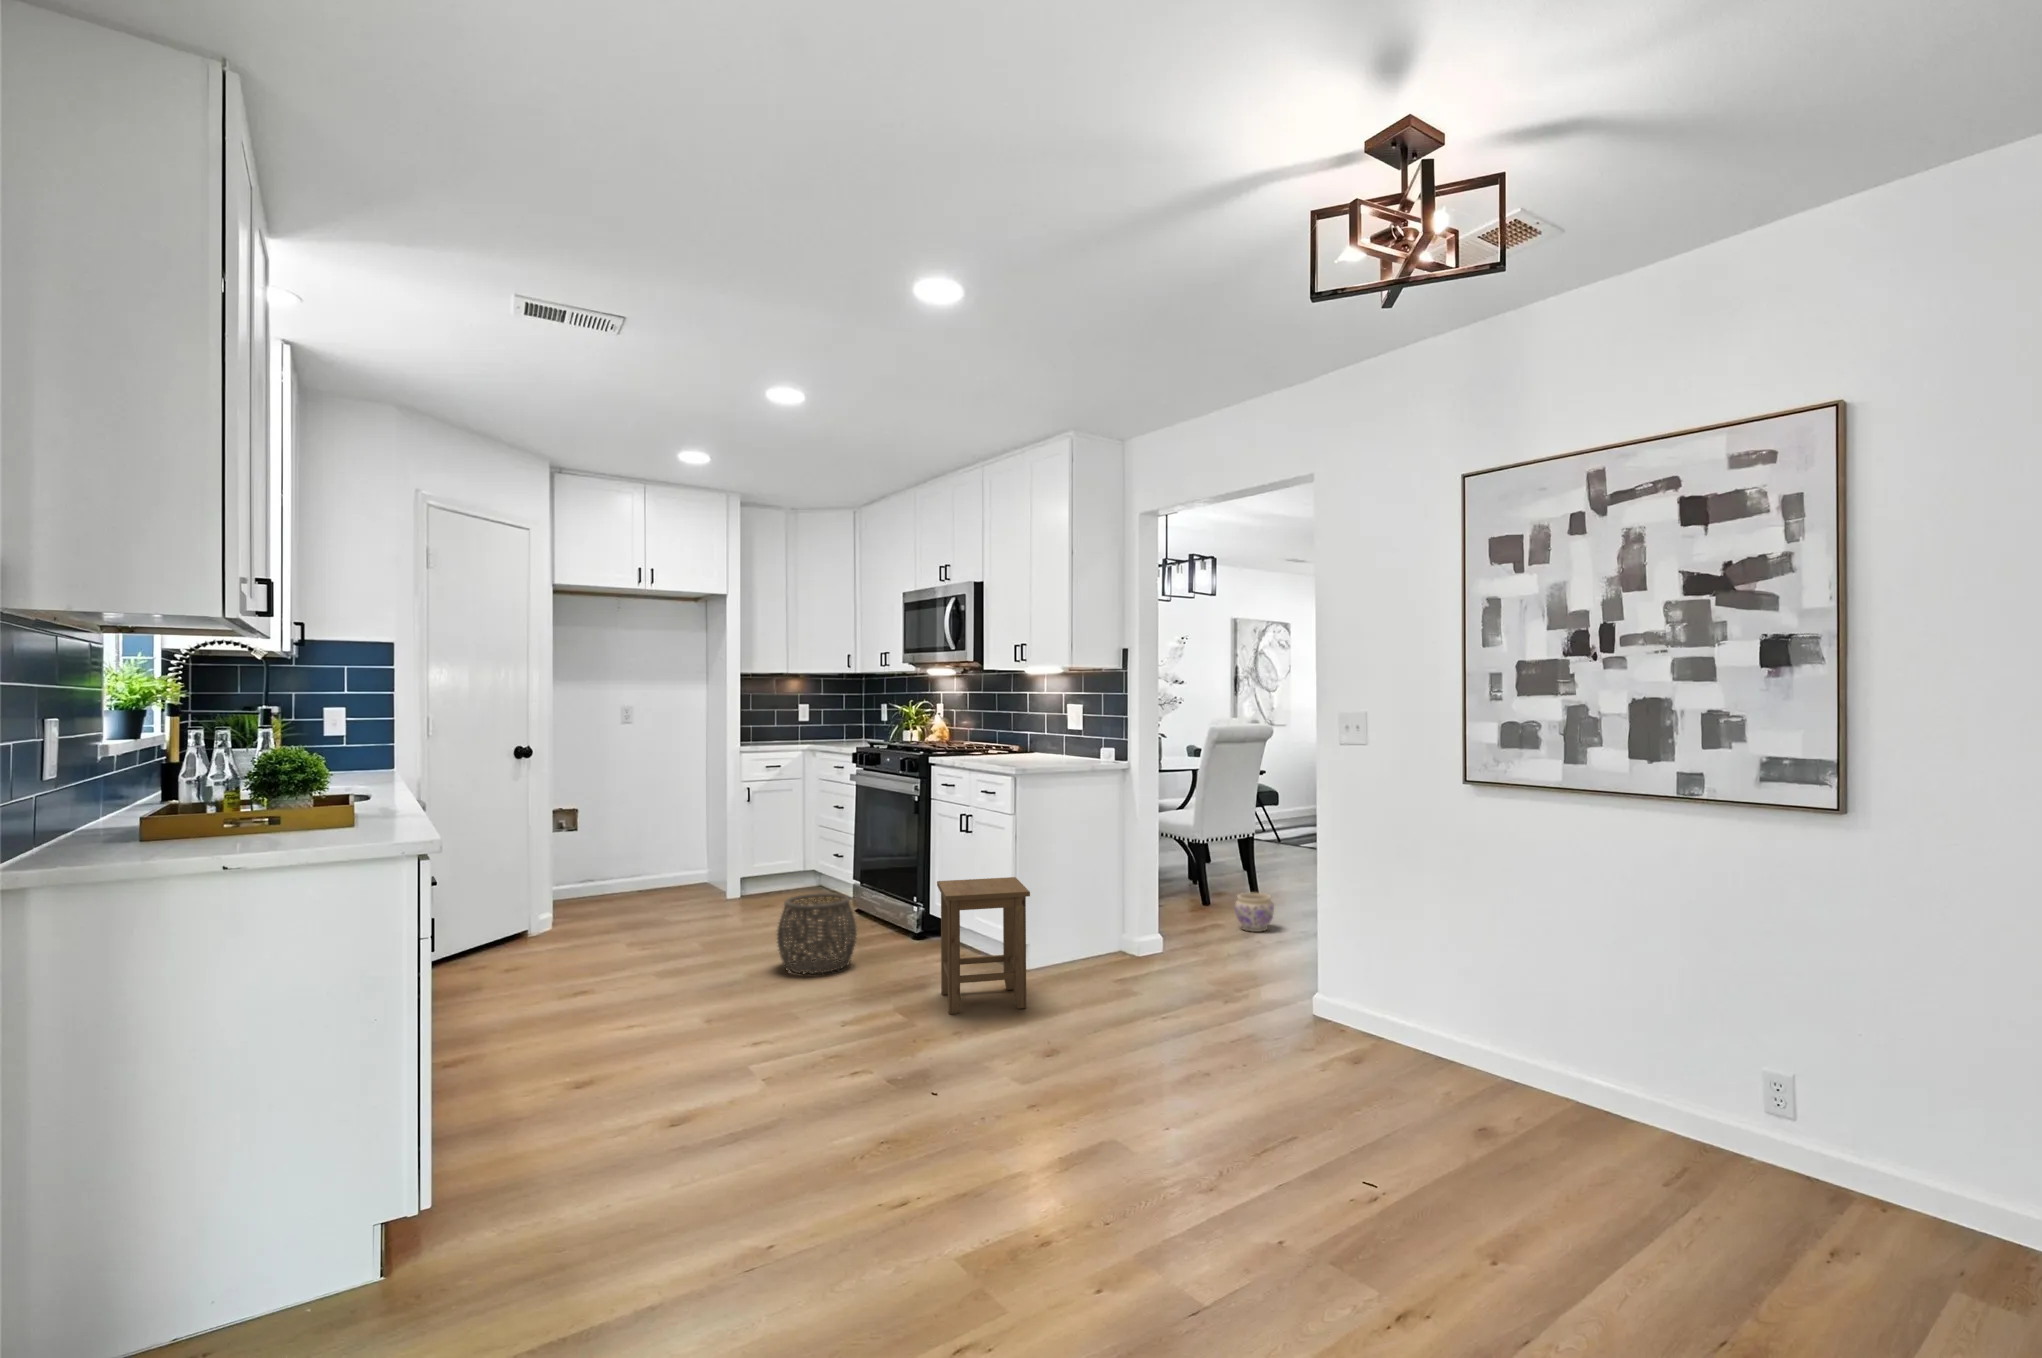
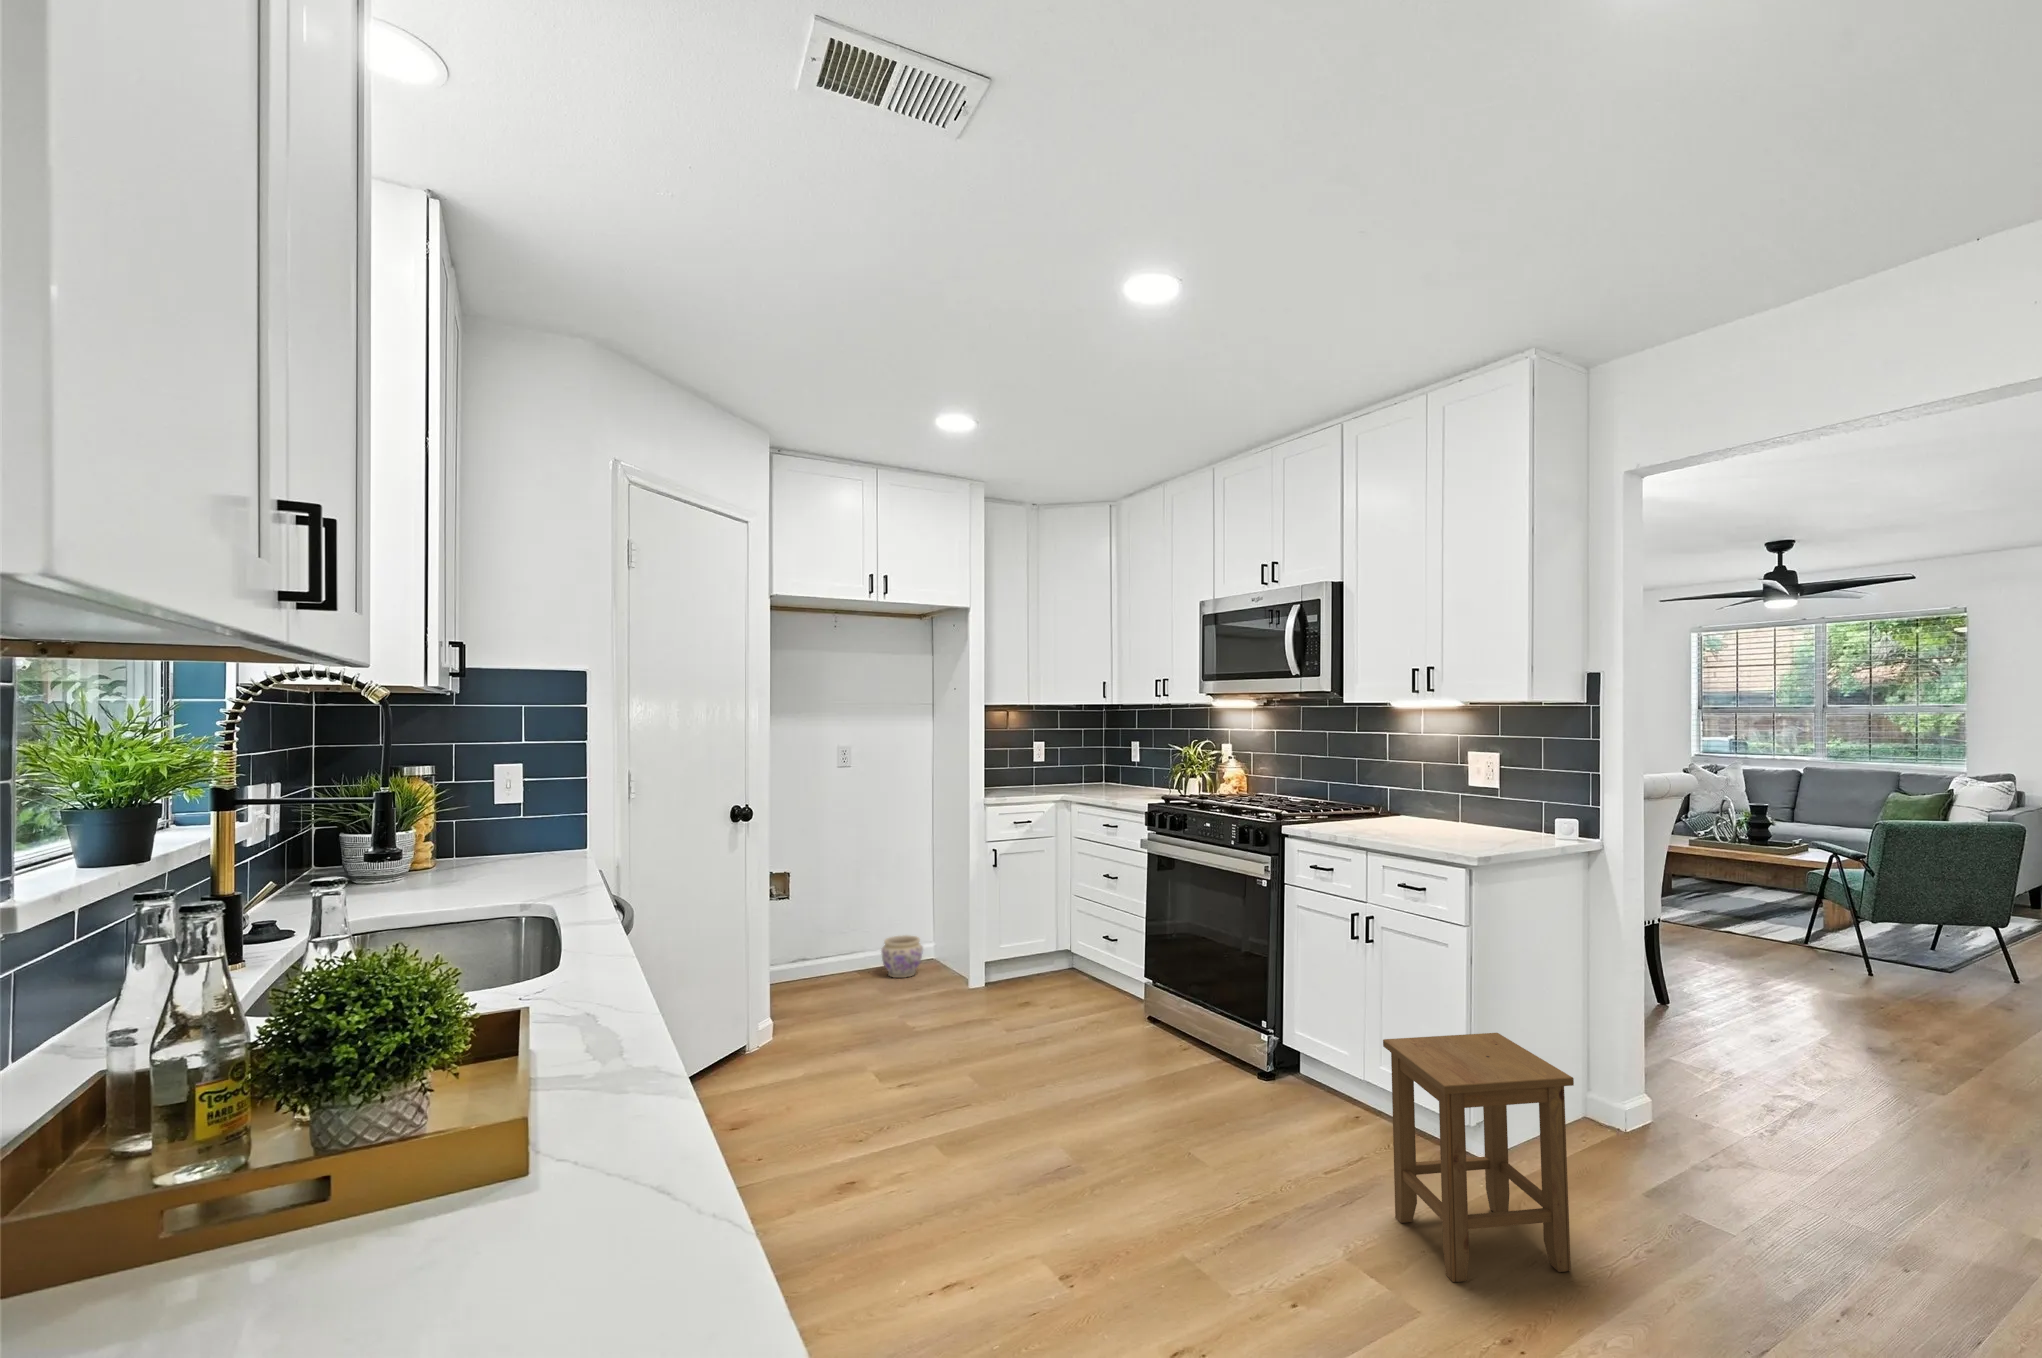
woven basket: present [777,893,857,974] -> none [1107,1026,1222,1160]
planter: present [1235,893,1274,932] -> present [881,935,923,978]

